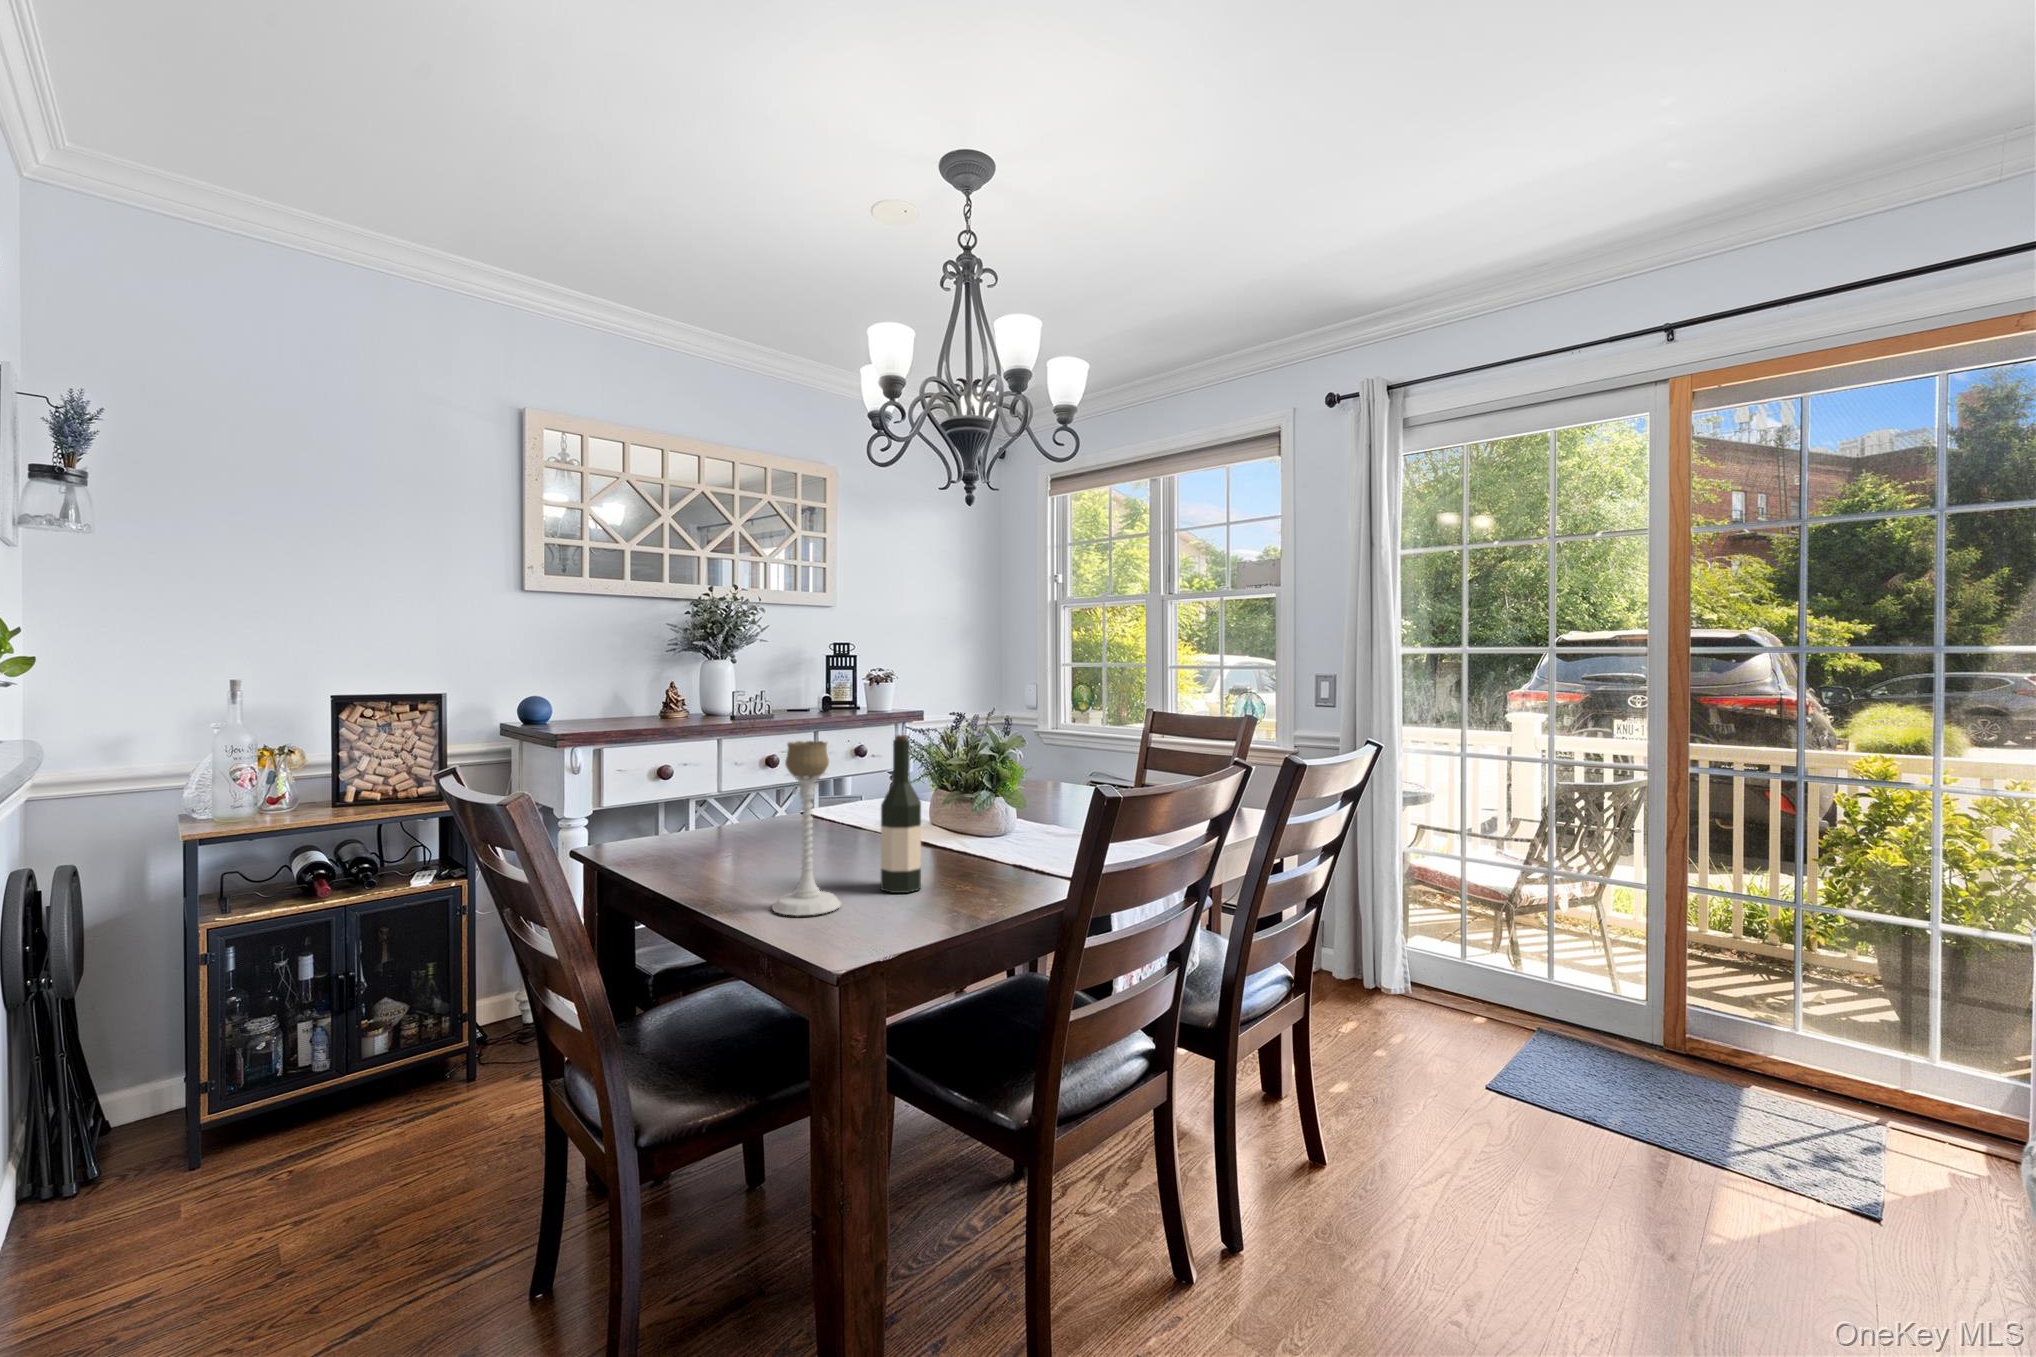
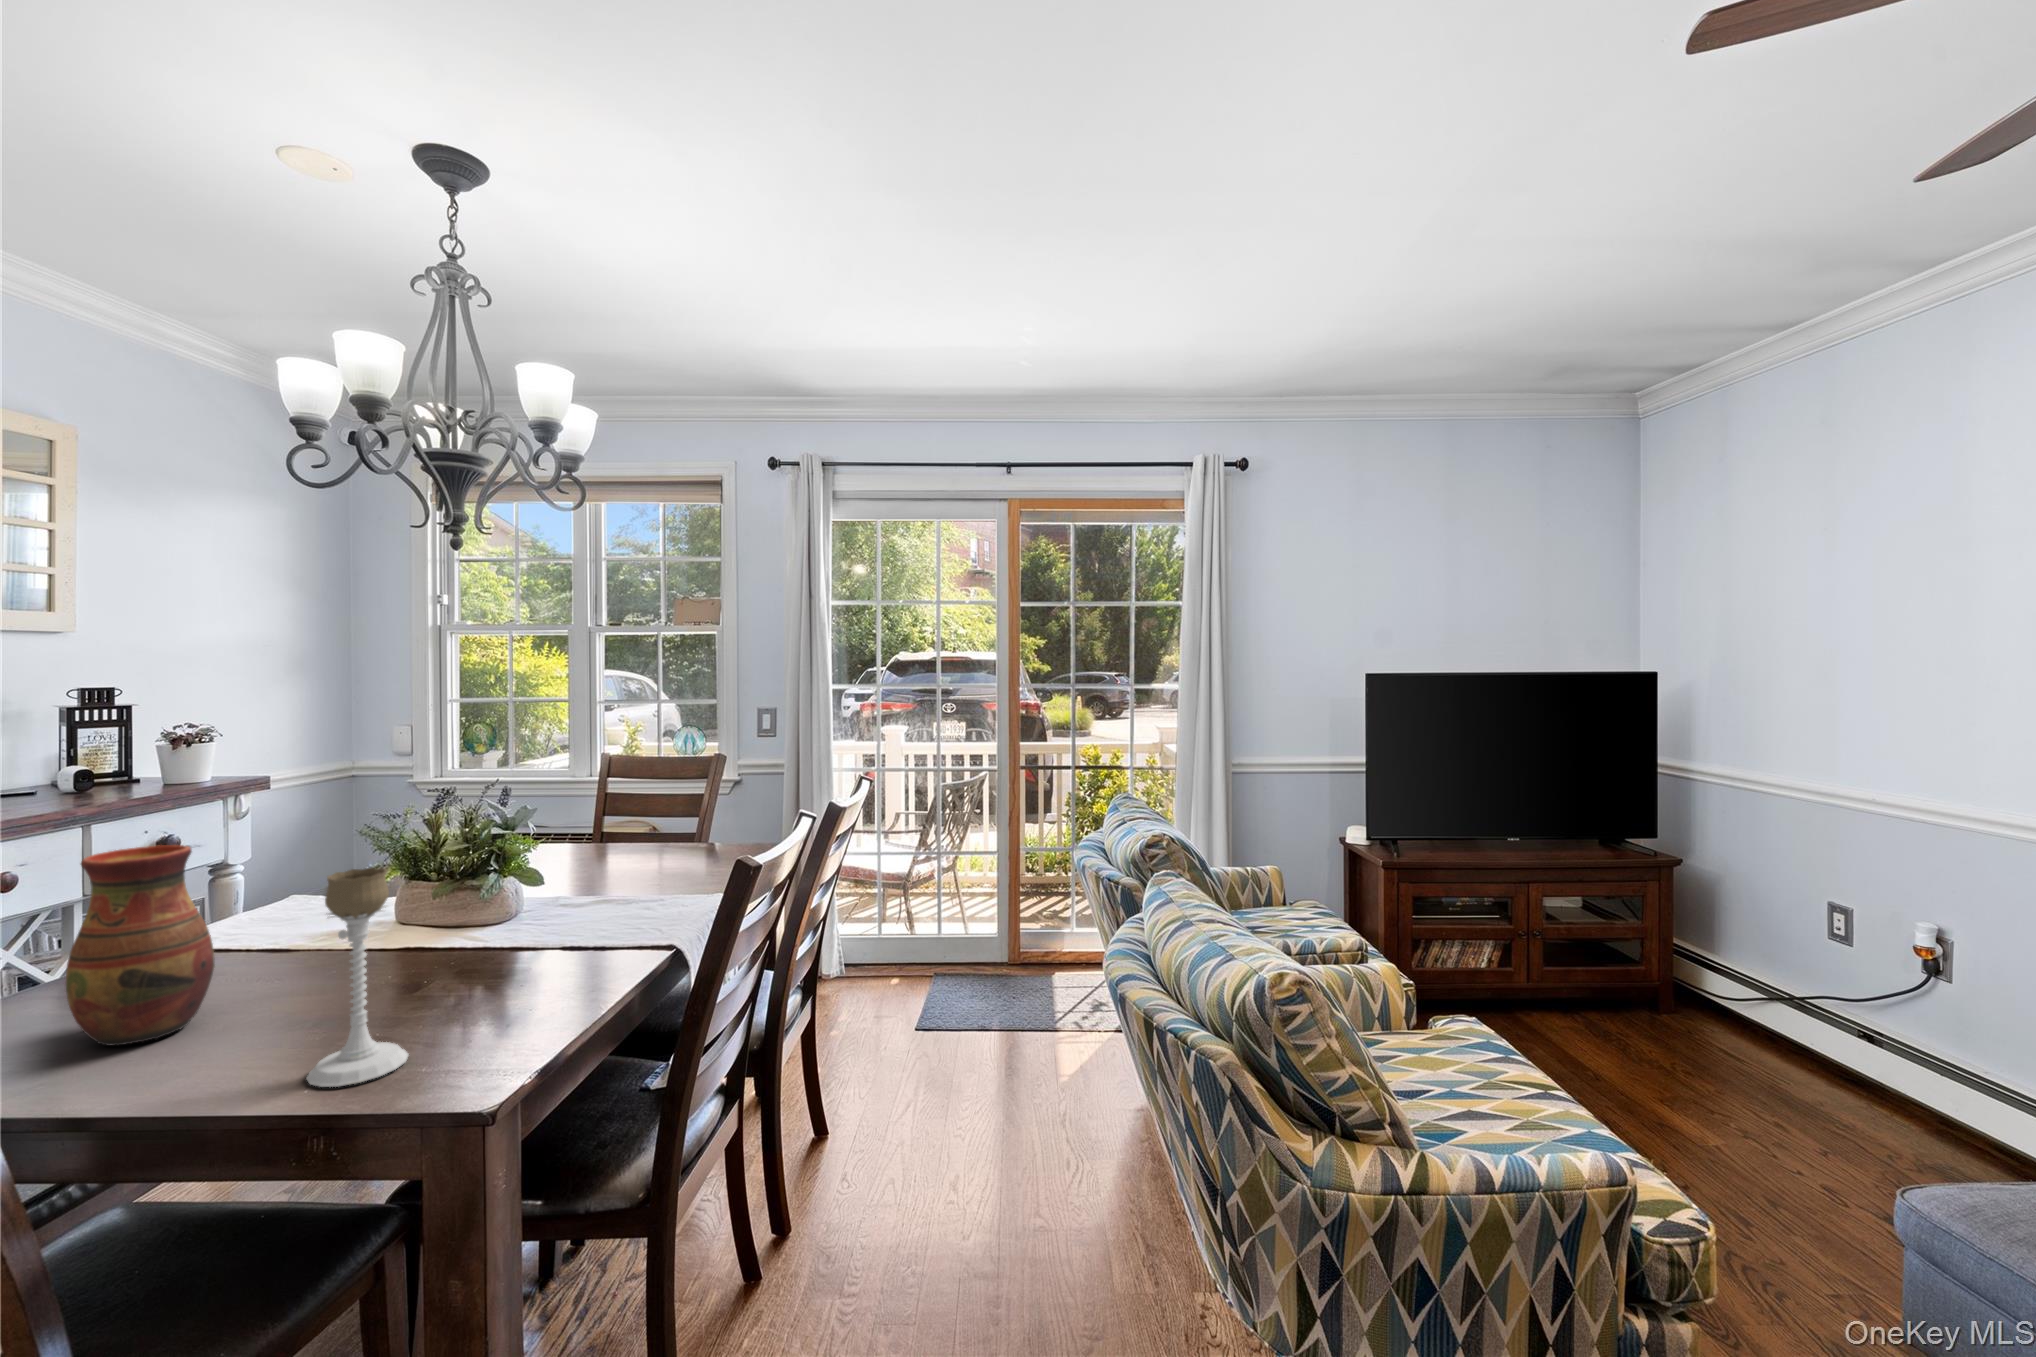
vase: none [692,723,773,863] -> present [66,845,215,1046]
wine bottle: present [881,735,921,893] -> none [432,842,488,1021]

